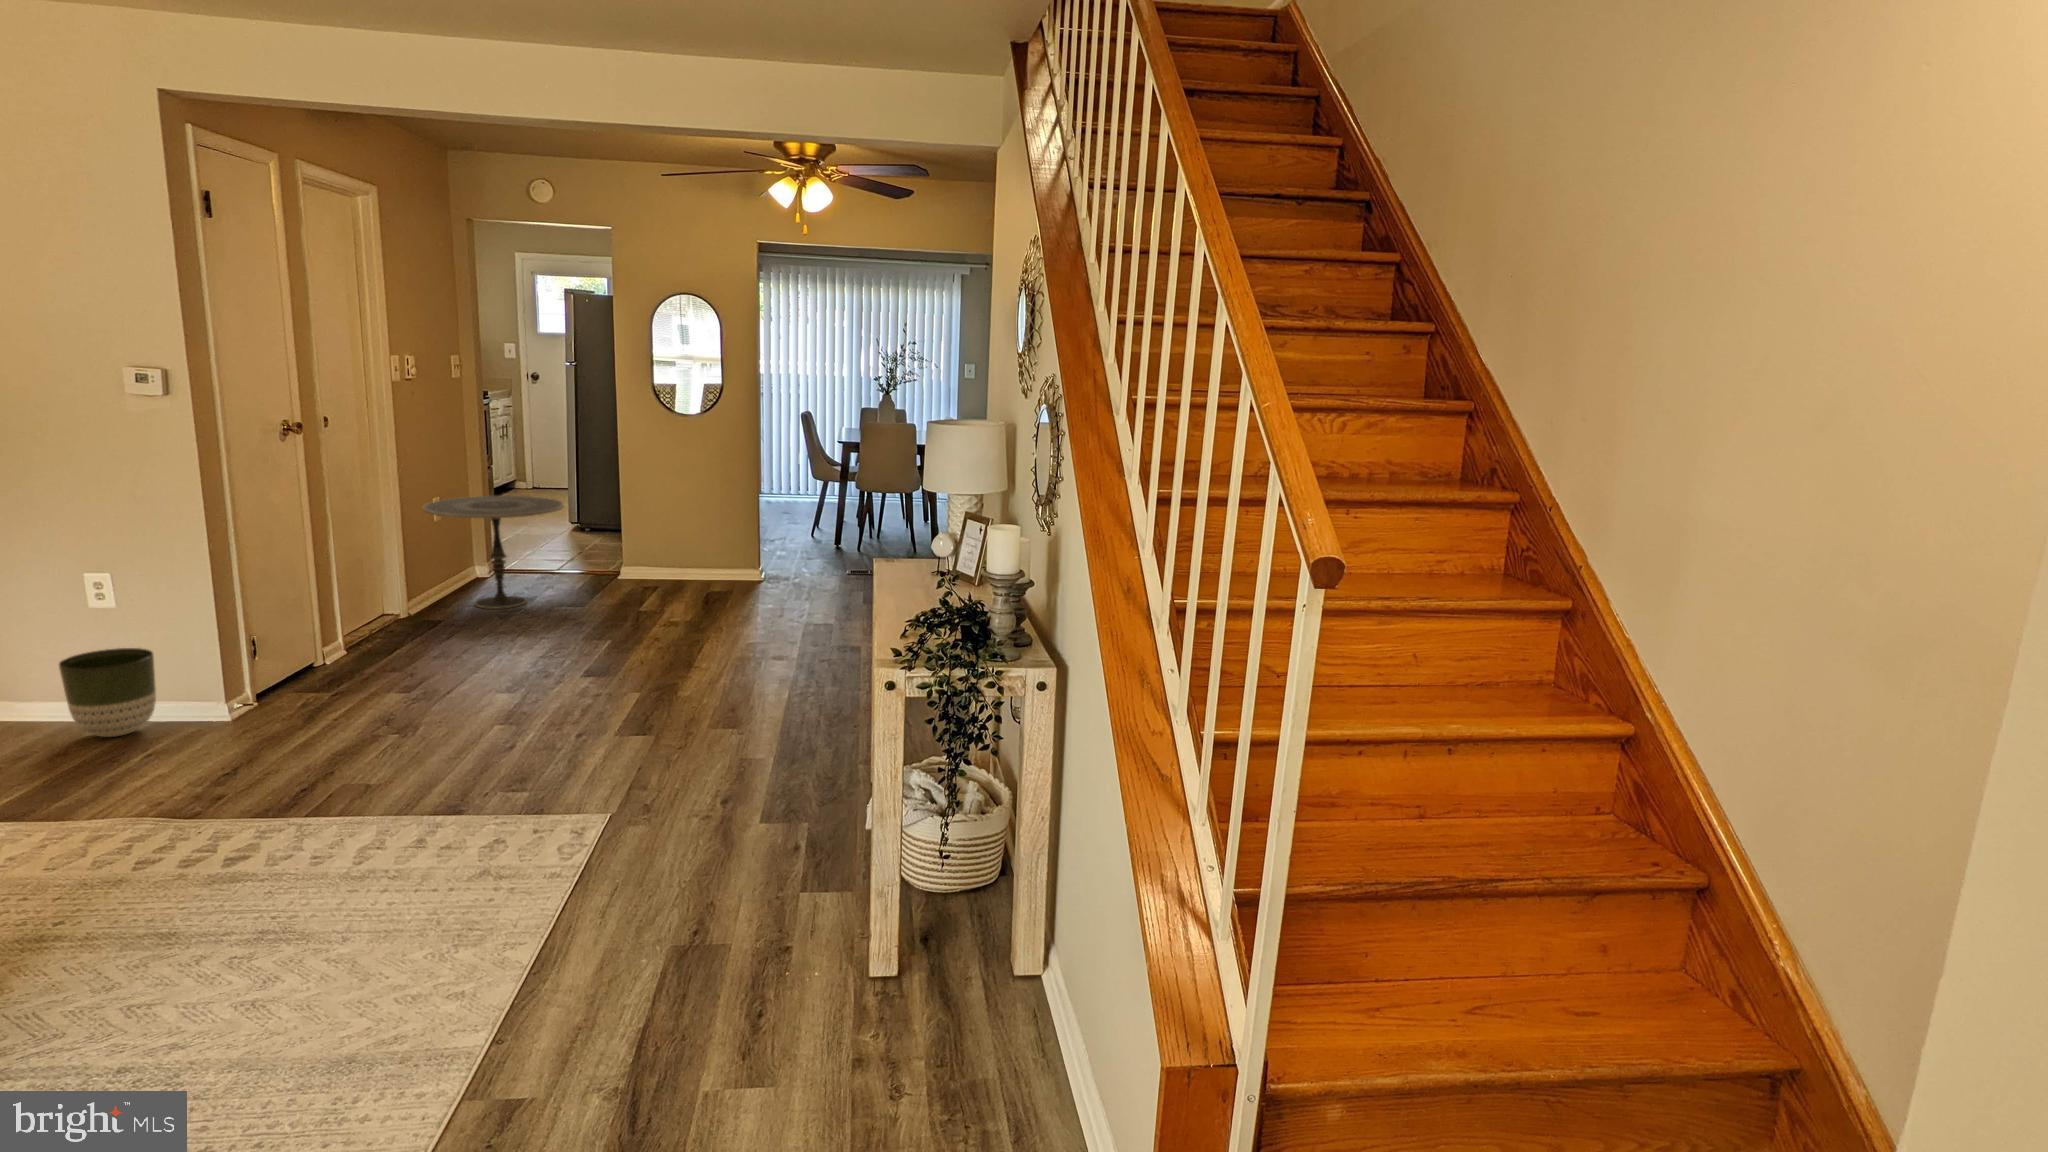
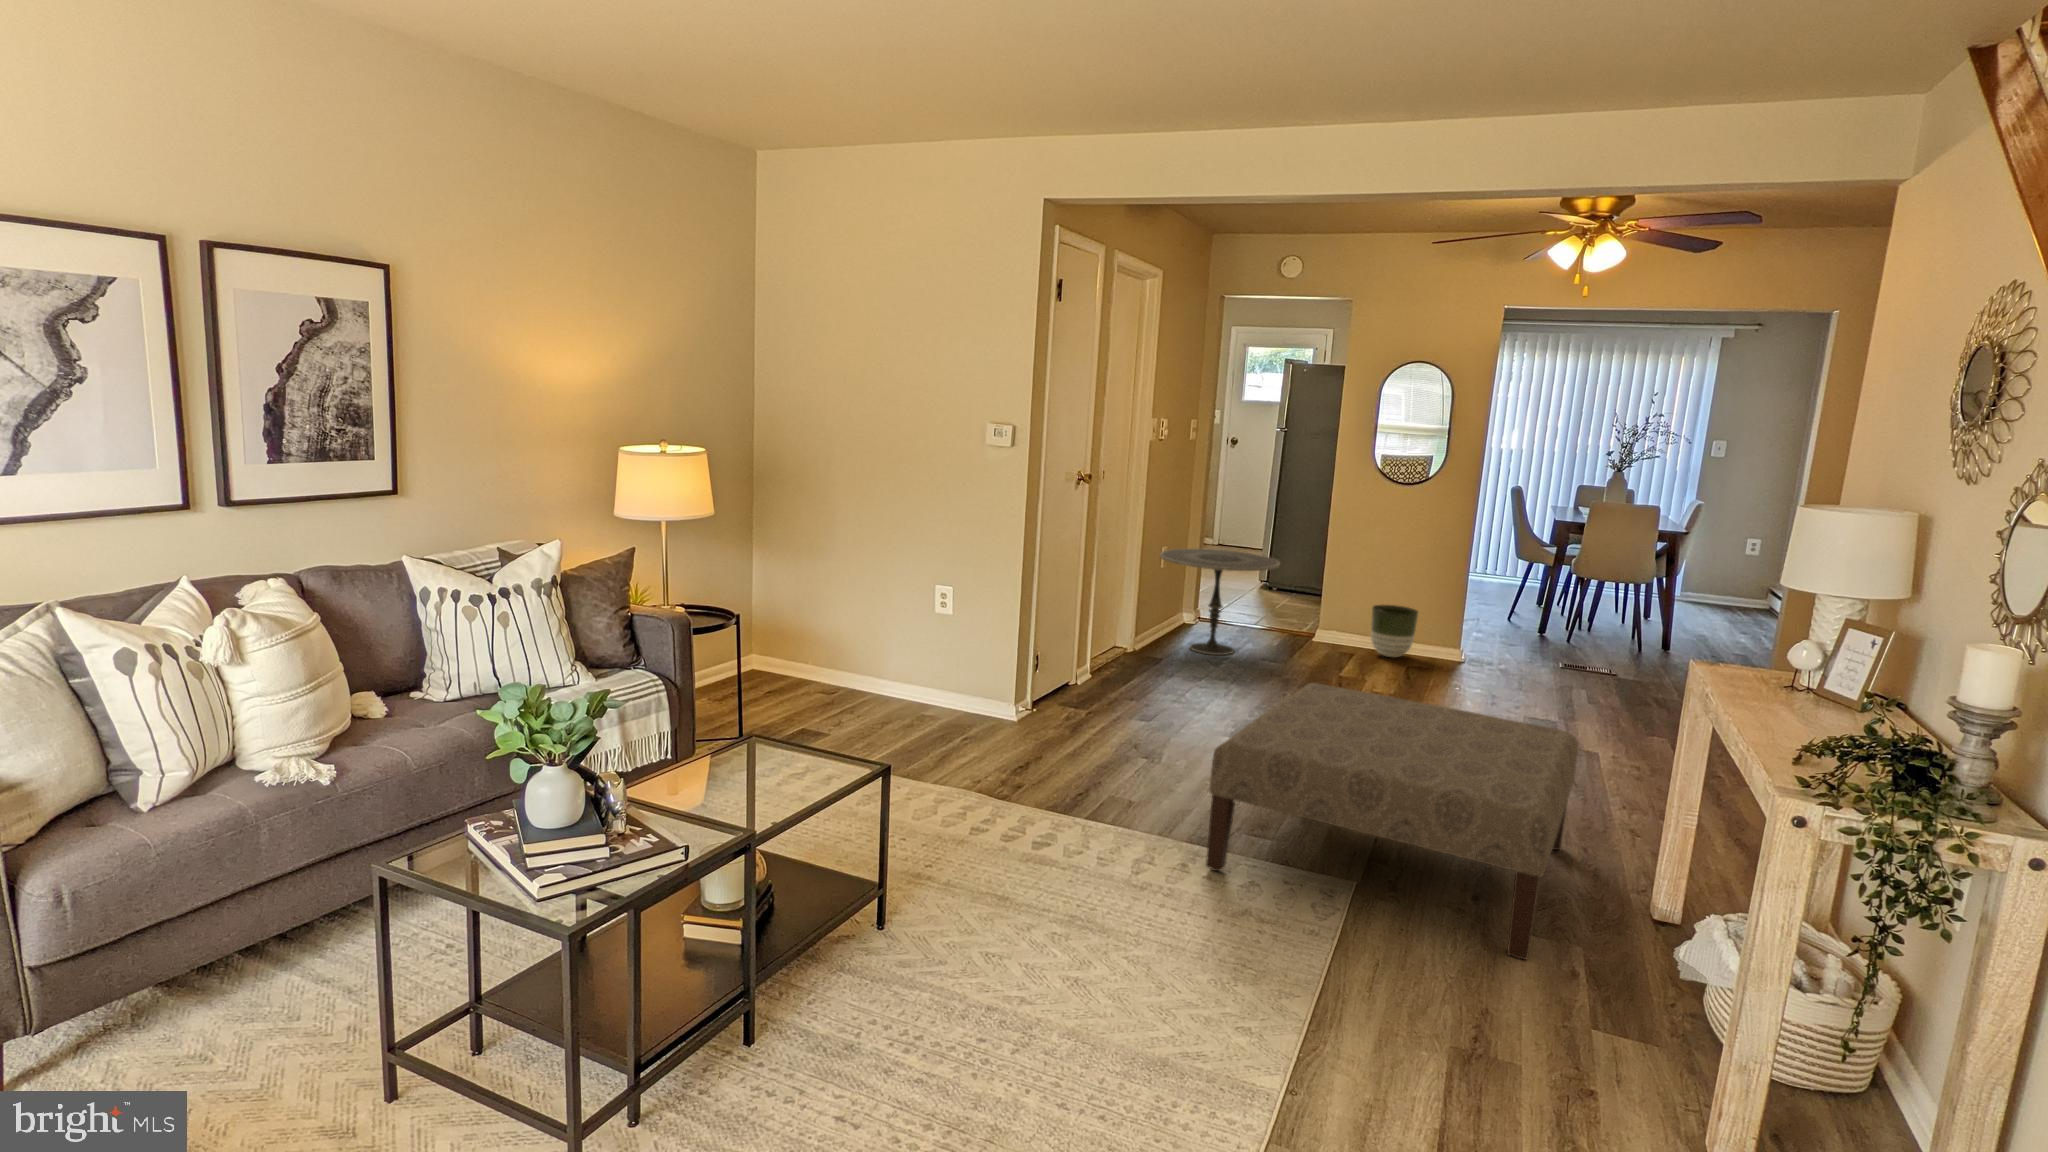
ottoman: none [434,626,813,847] -> present [1206,683,1578,960]
planter: present [59,648,156,737] -> present [1371,605,1418,657]

